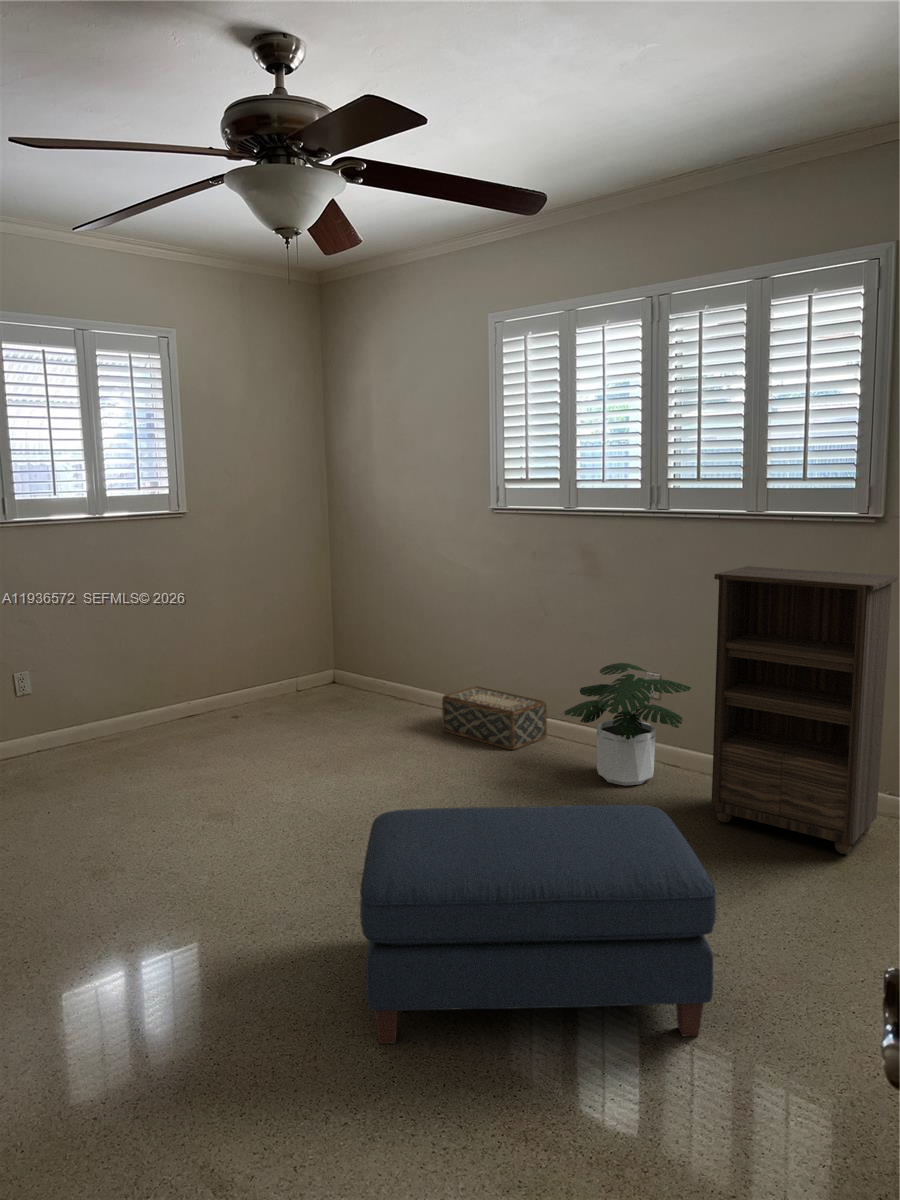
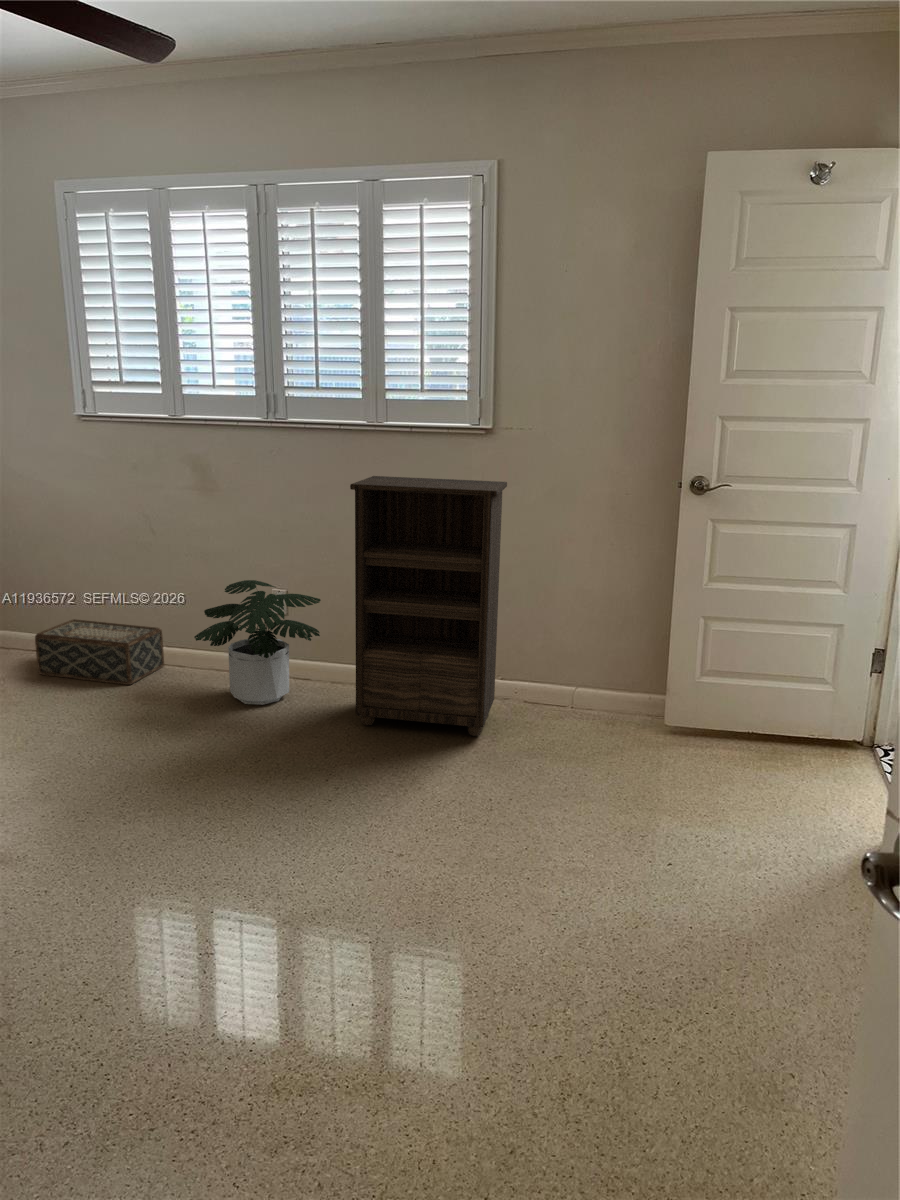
ottoman: present [360,805,716,1044] -> none [18,722,421,1045]

